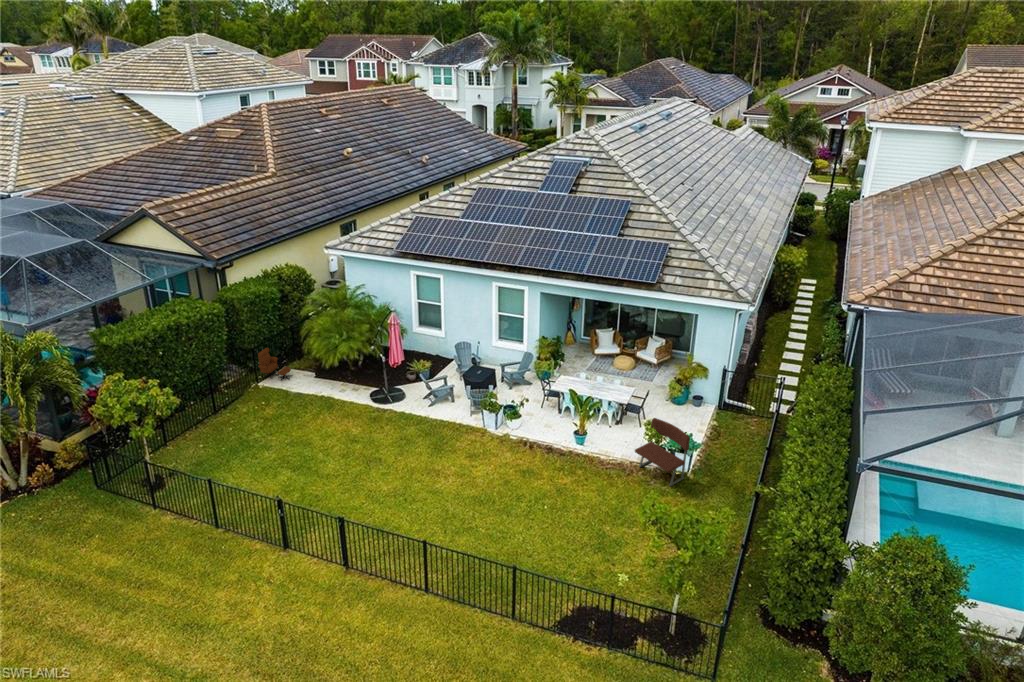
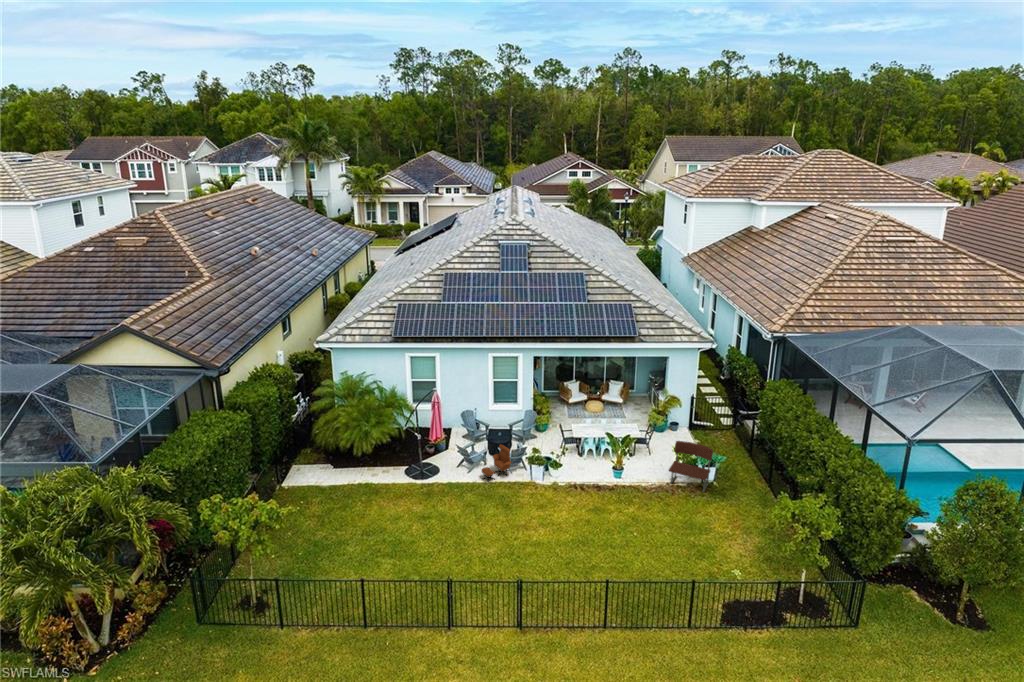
lounge chair: present [258,348,292,380] -> present [482,445,511,481]

